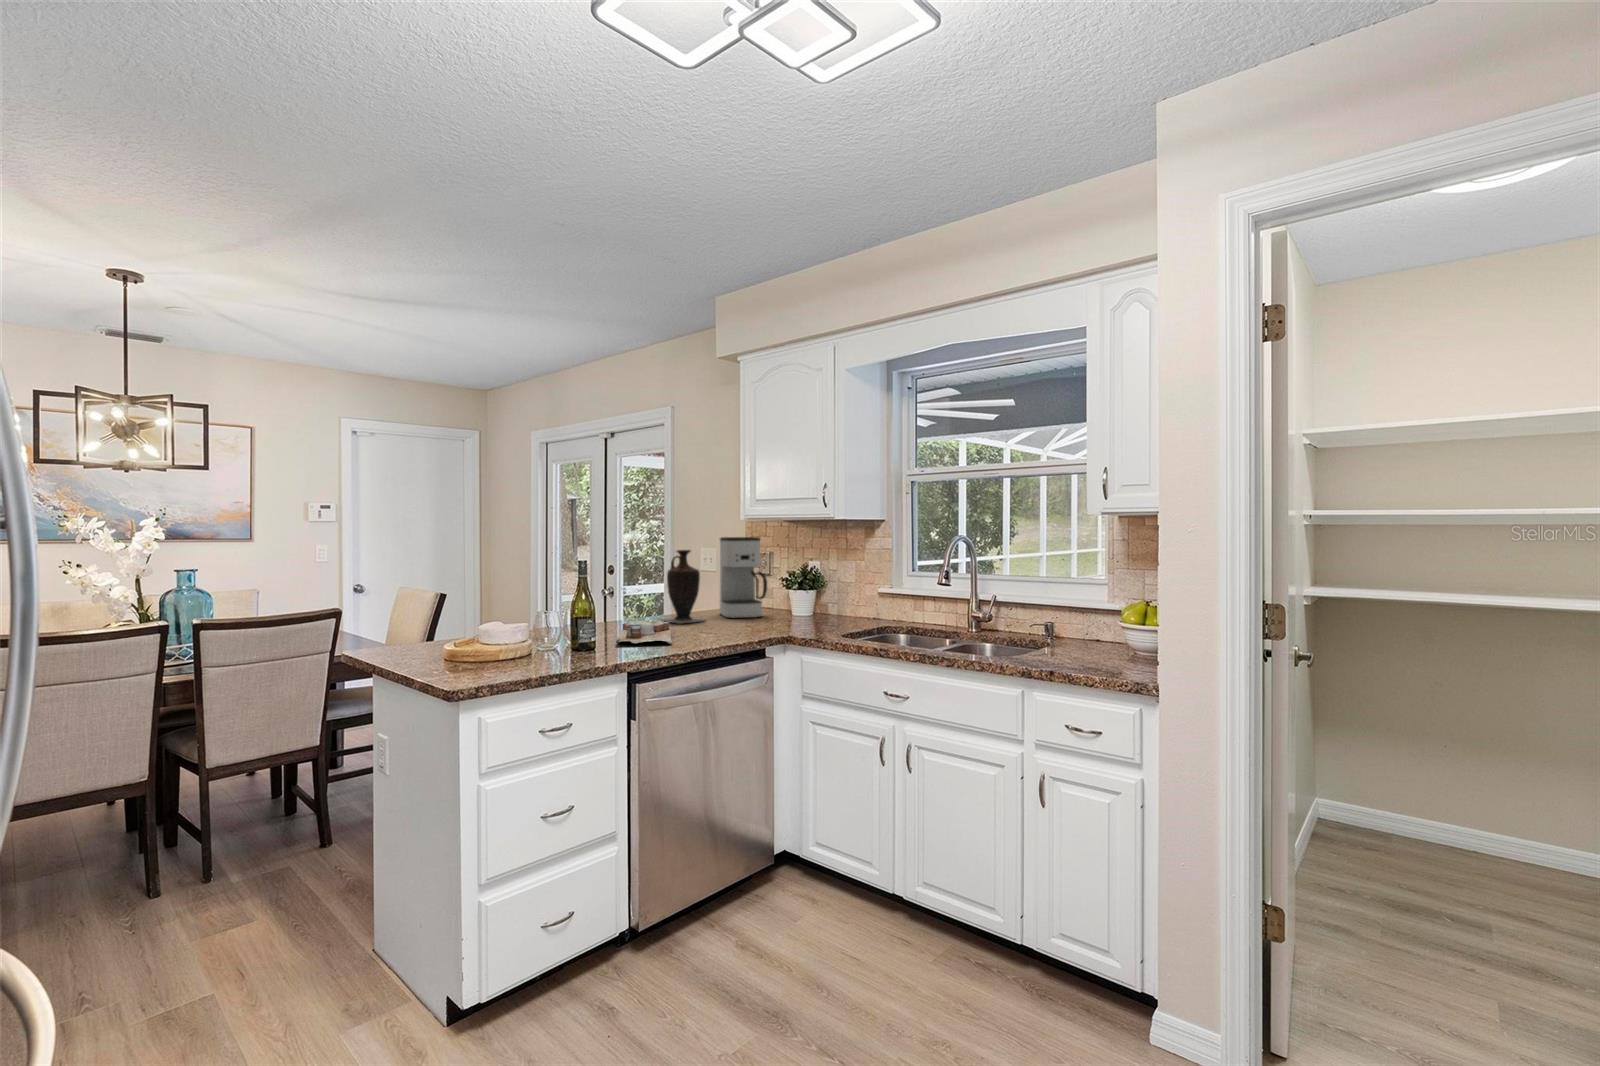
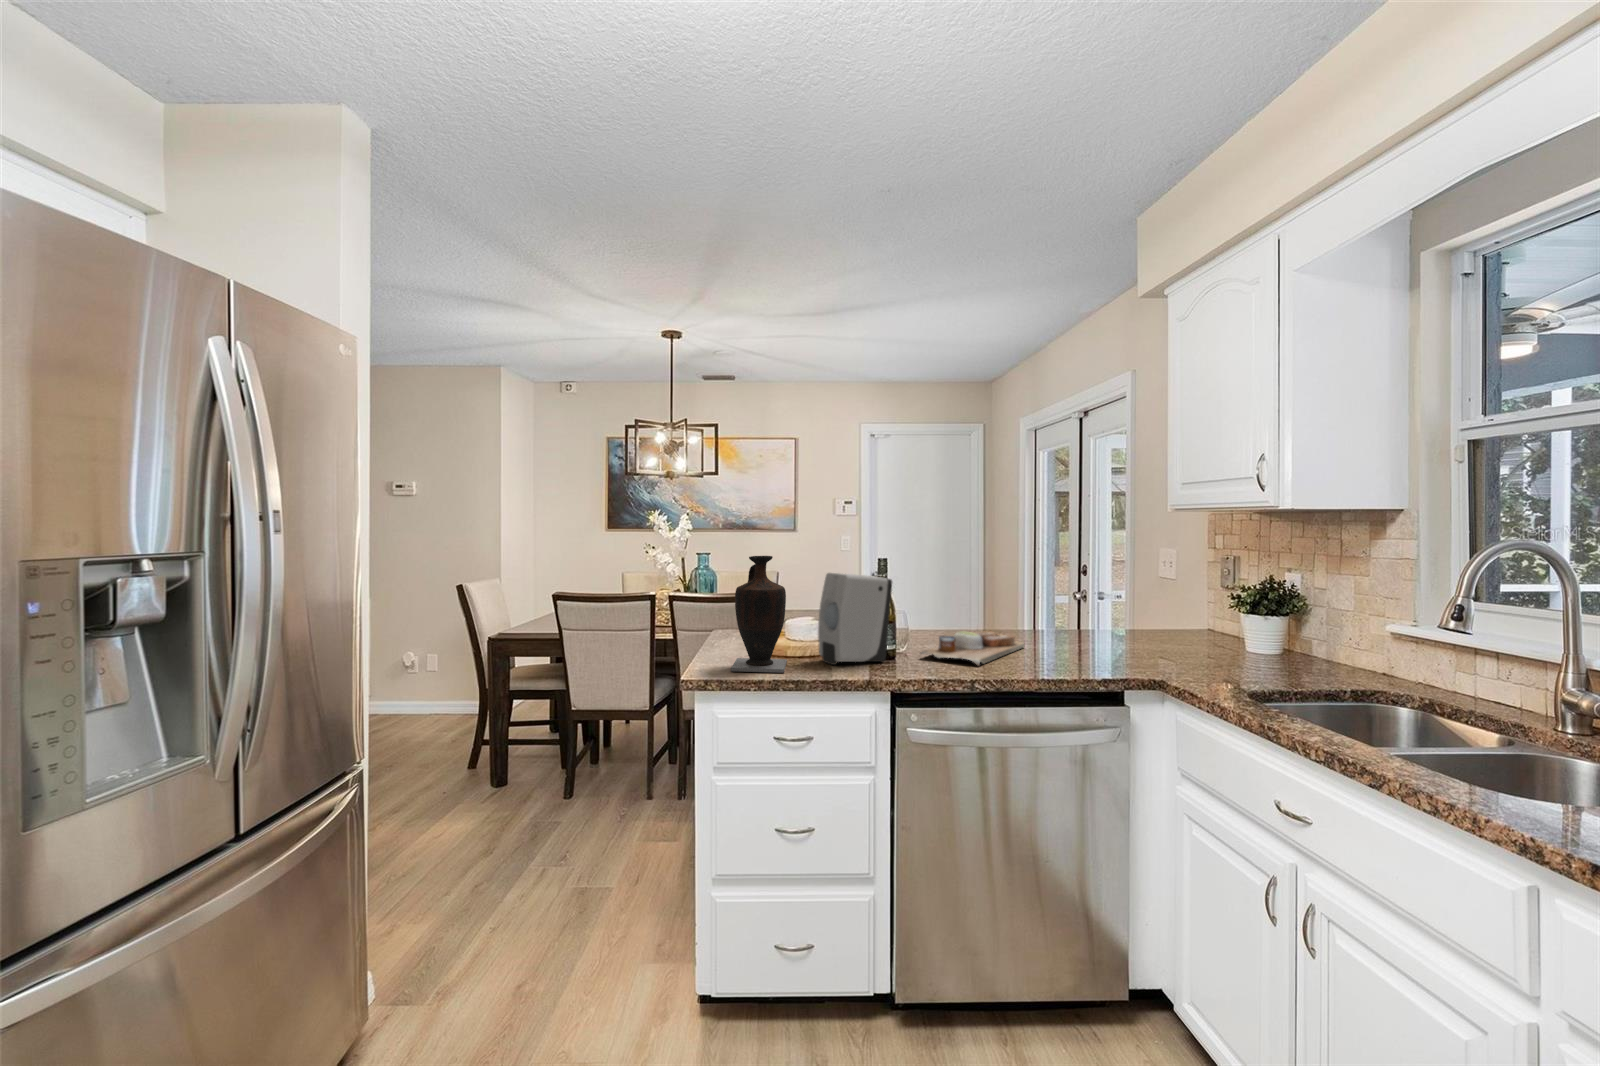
coffee maker: present [720,537,767,618] -> none [1132,537,1199,644]
vase: present [661,550,706,624] -> present [731,556,787,673]
soap dispenser: none [537,575,601,659] -> present [818,573,892,665]

